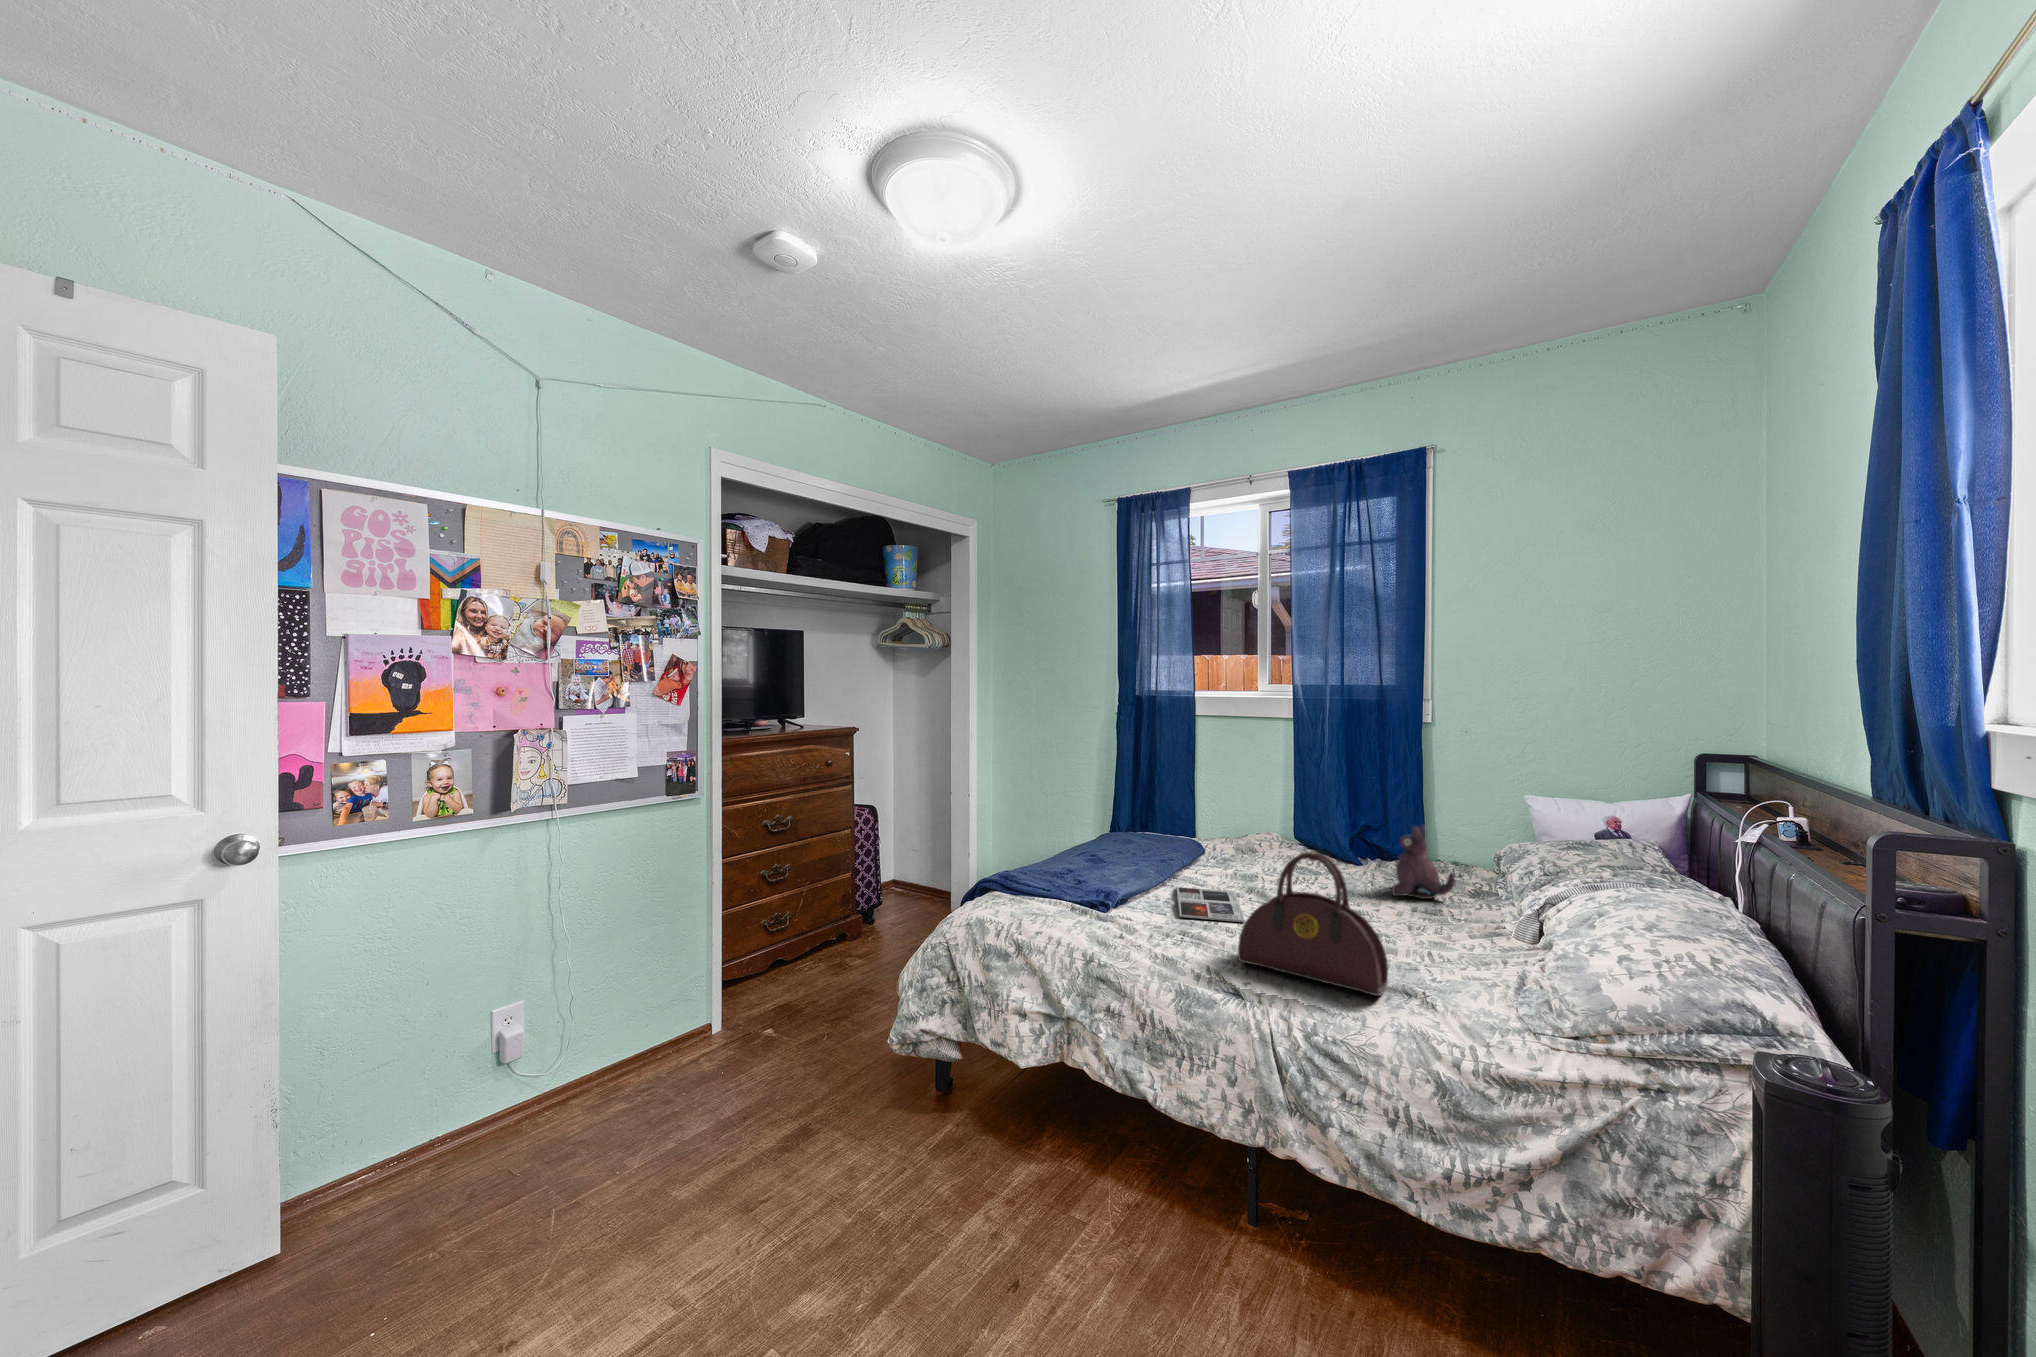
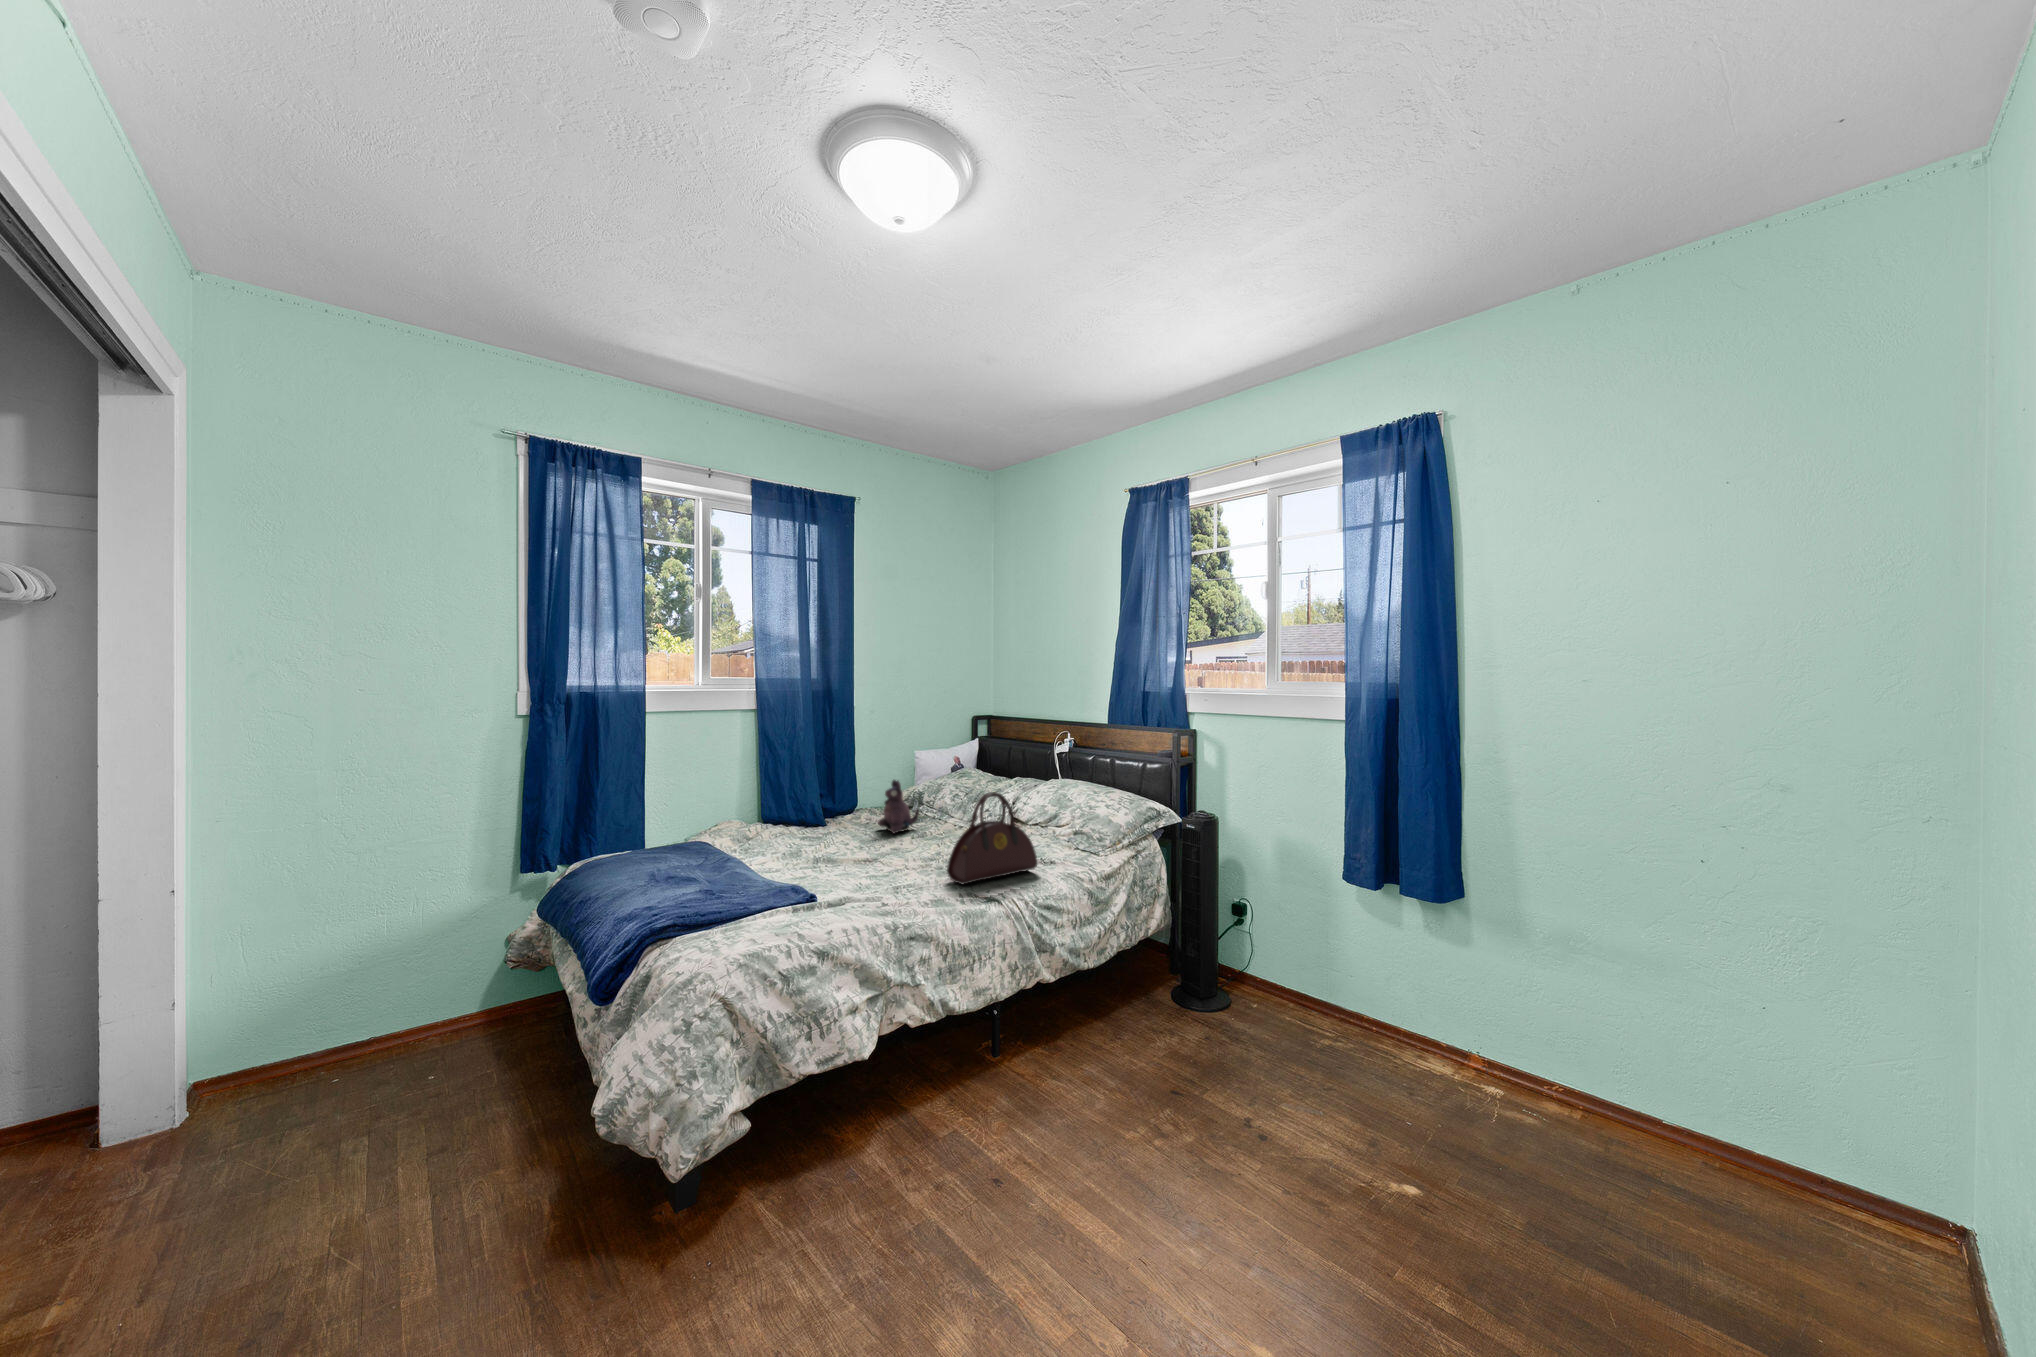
magazine: present [1176,887,1244,922] -> none [795,861,894,884]

